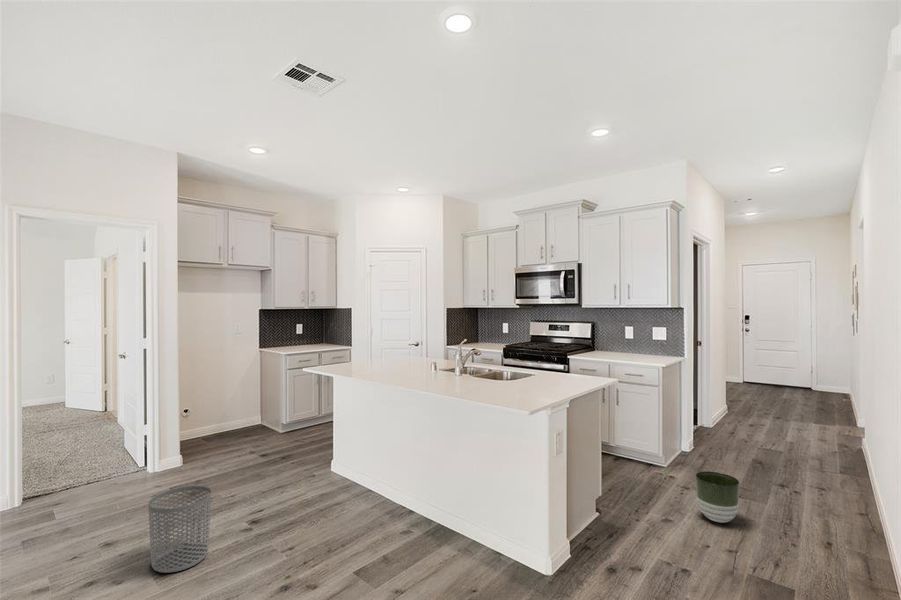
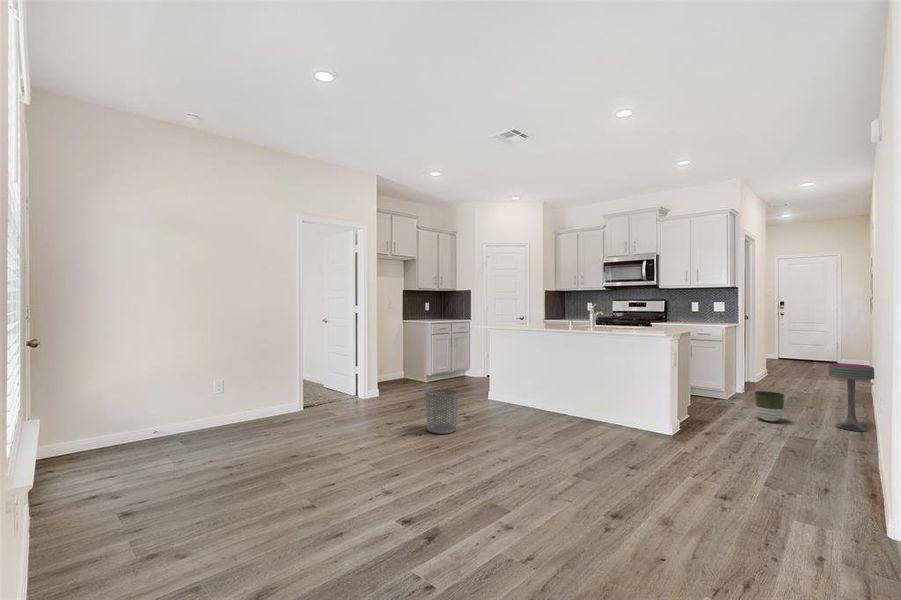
bar stool: none [806,434,878,550] -> present [829,364,874,431]

